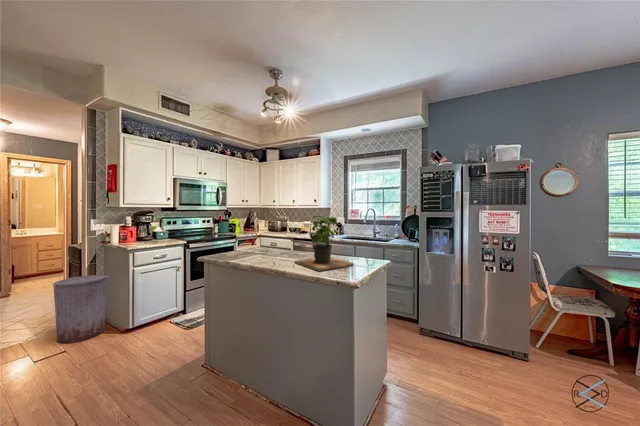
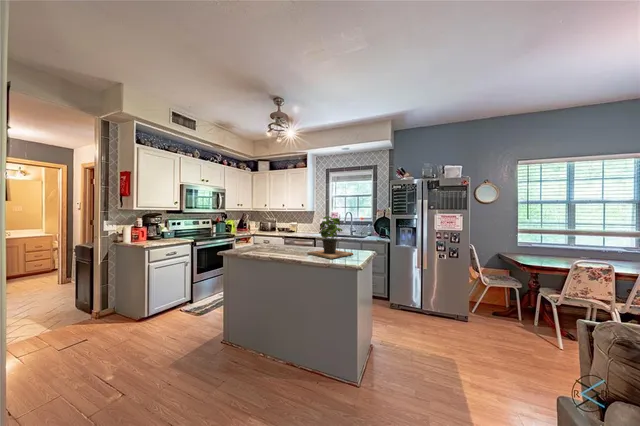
trash can: present [53,275,110,343] -> none [71,271,125,335]

